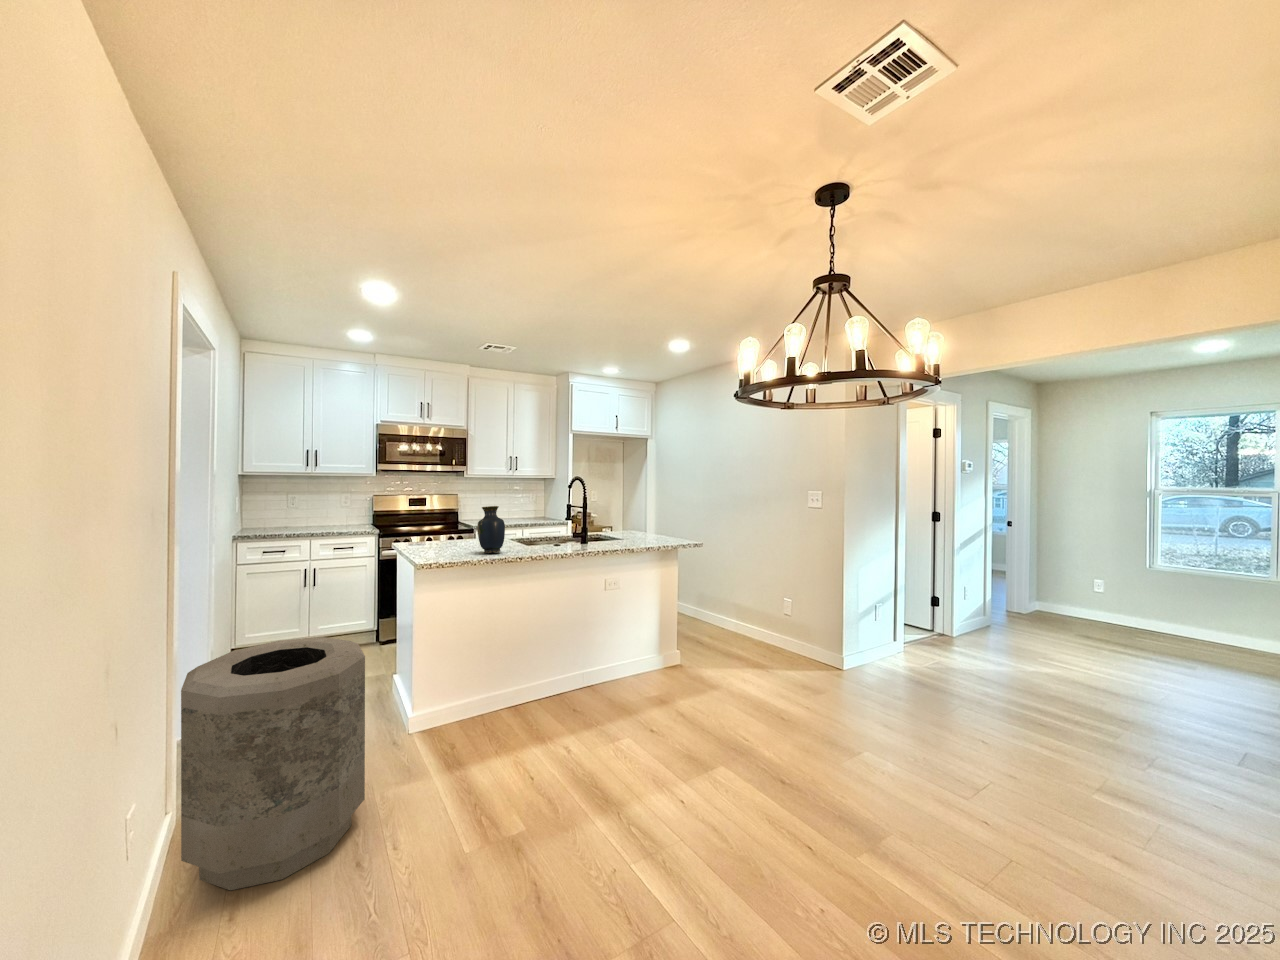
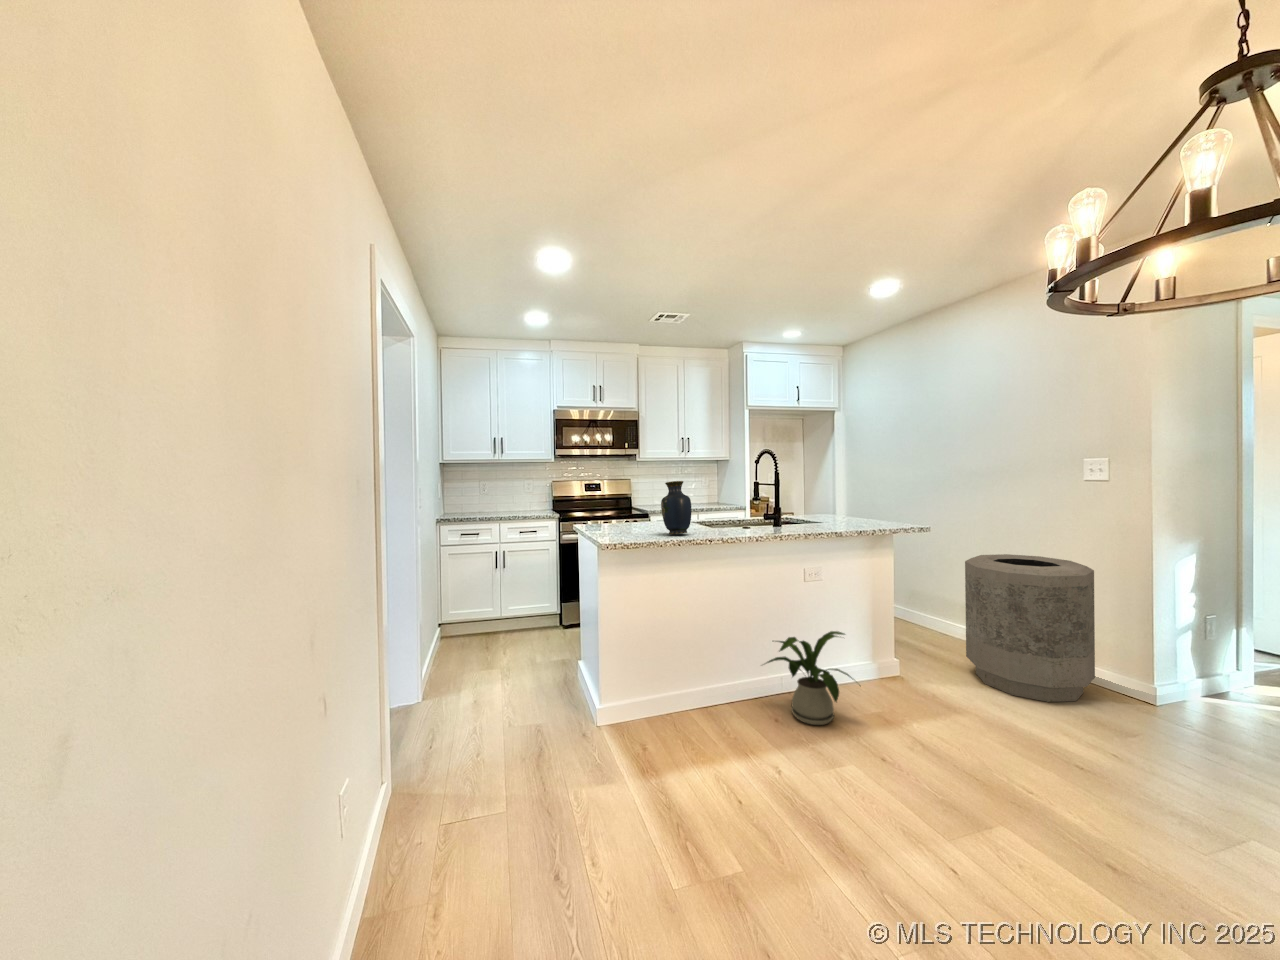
house plant: none [561,630,641,707] -> present [765,631,852,725]
trash can: present [181,637,365,890] -> present [965,554,1095,702]

